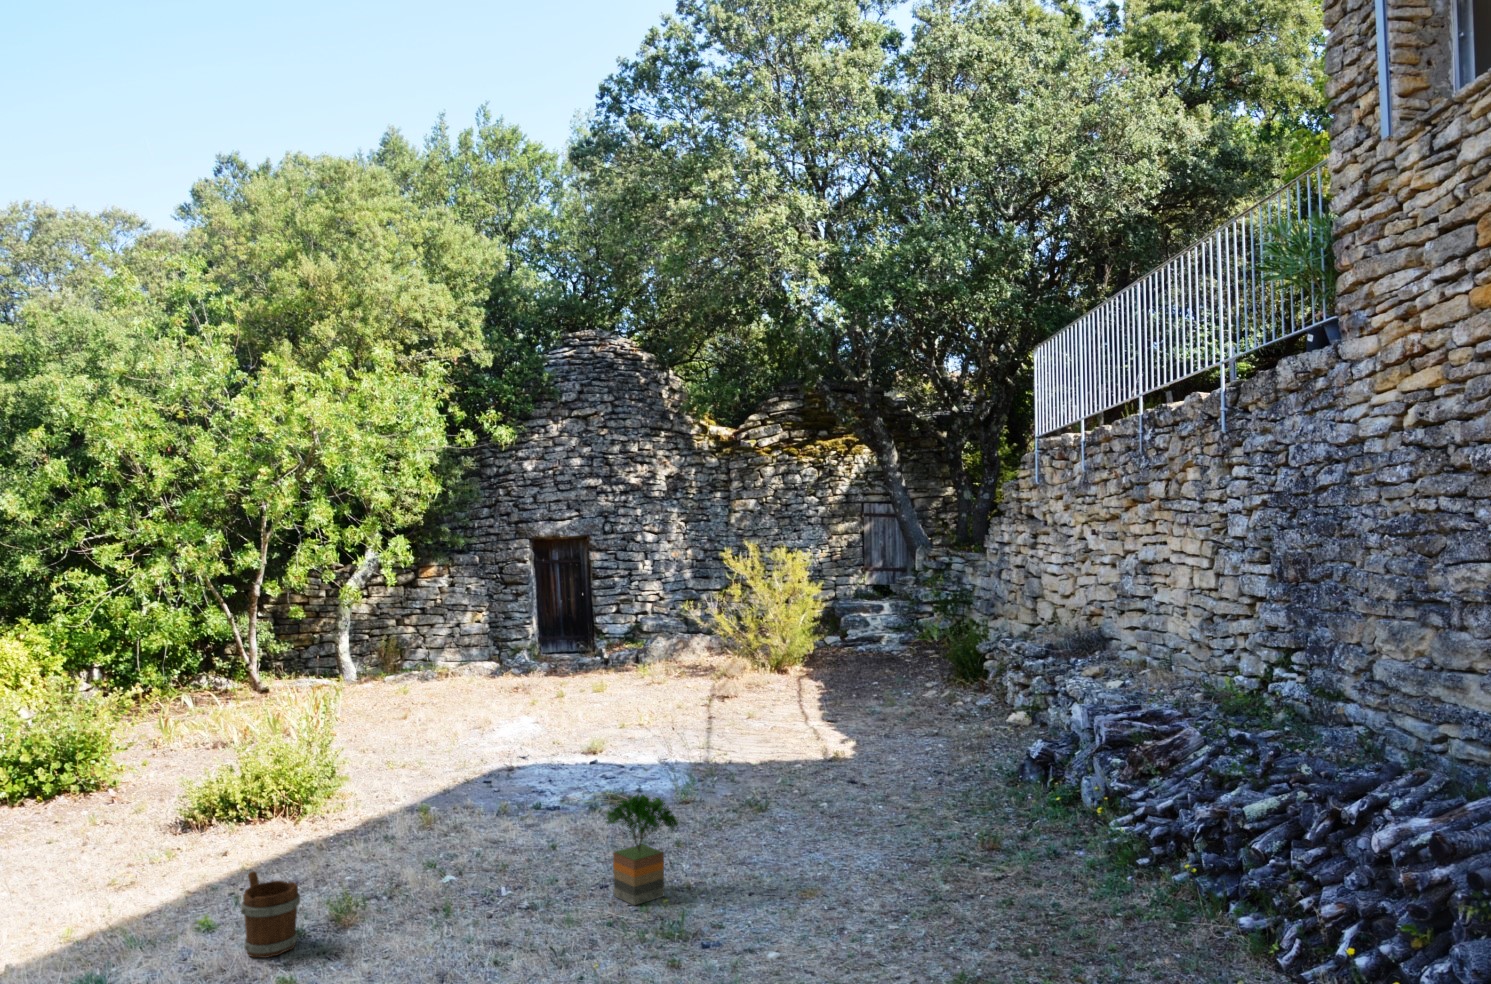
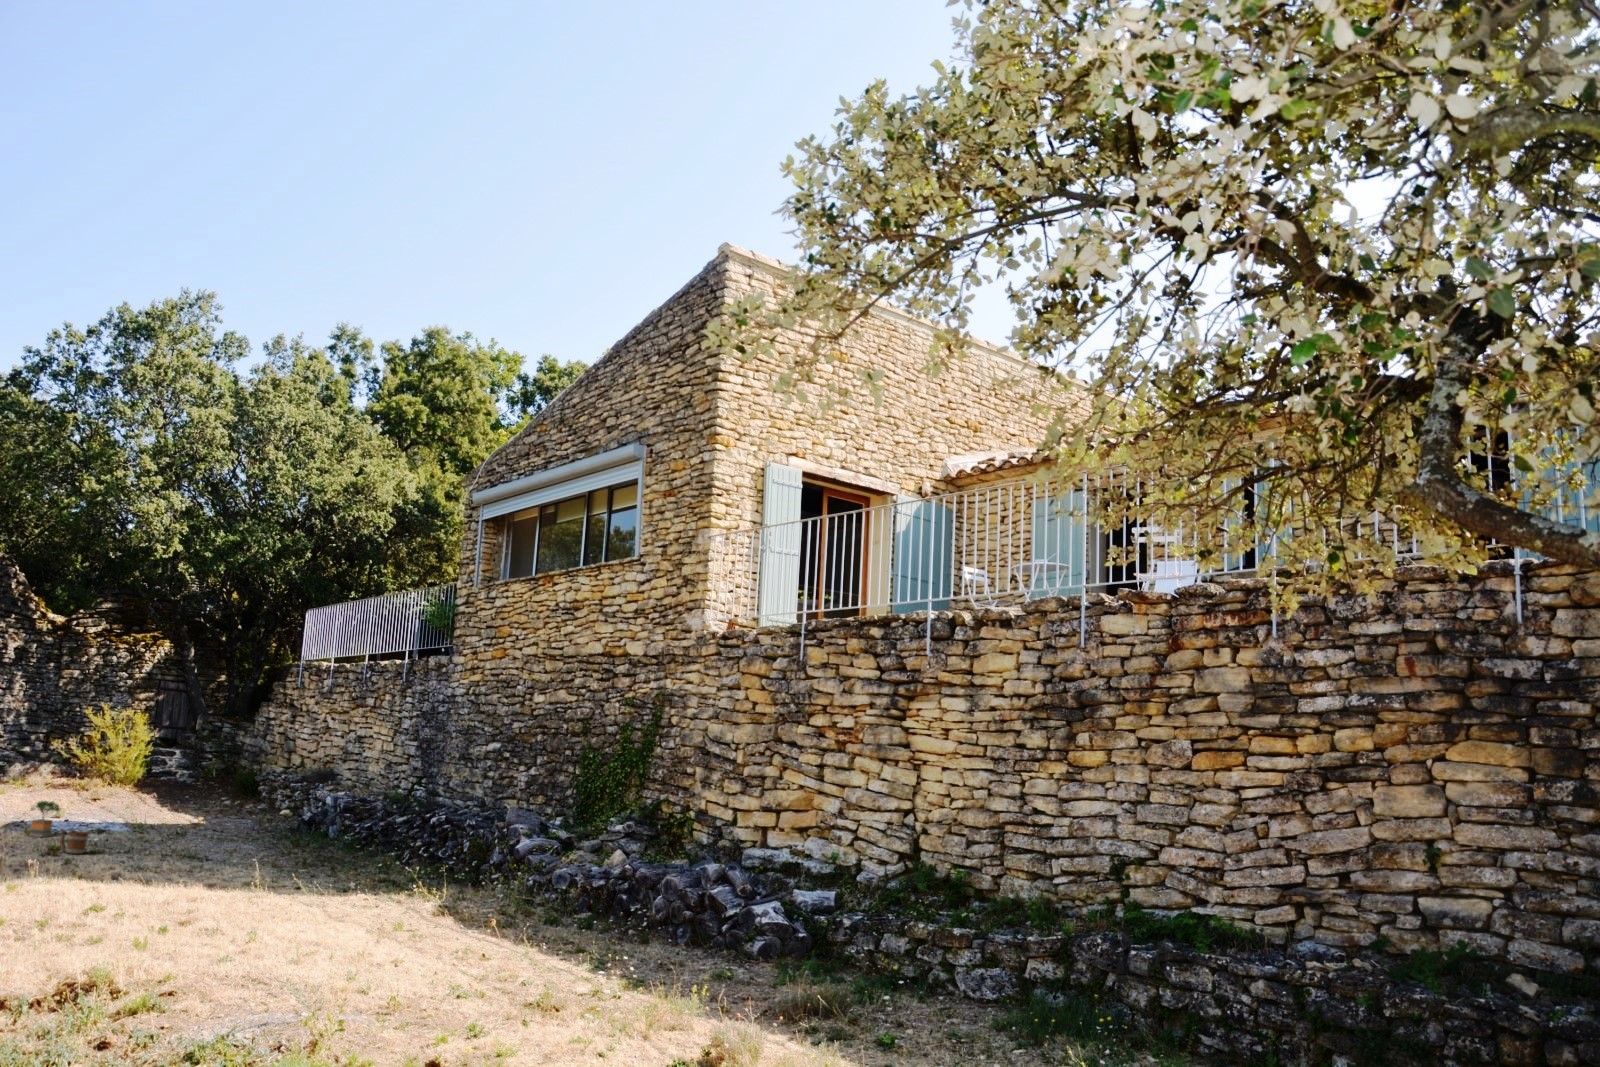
potted tree: present [606,795,679,905] -> present [30,801,61,837]

